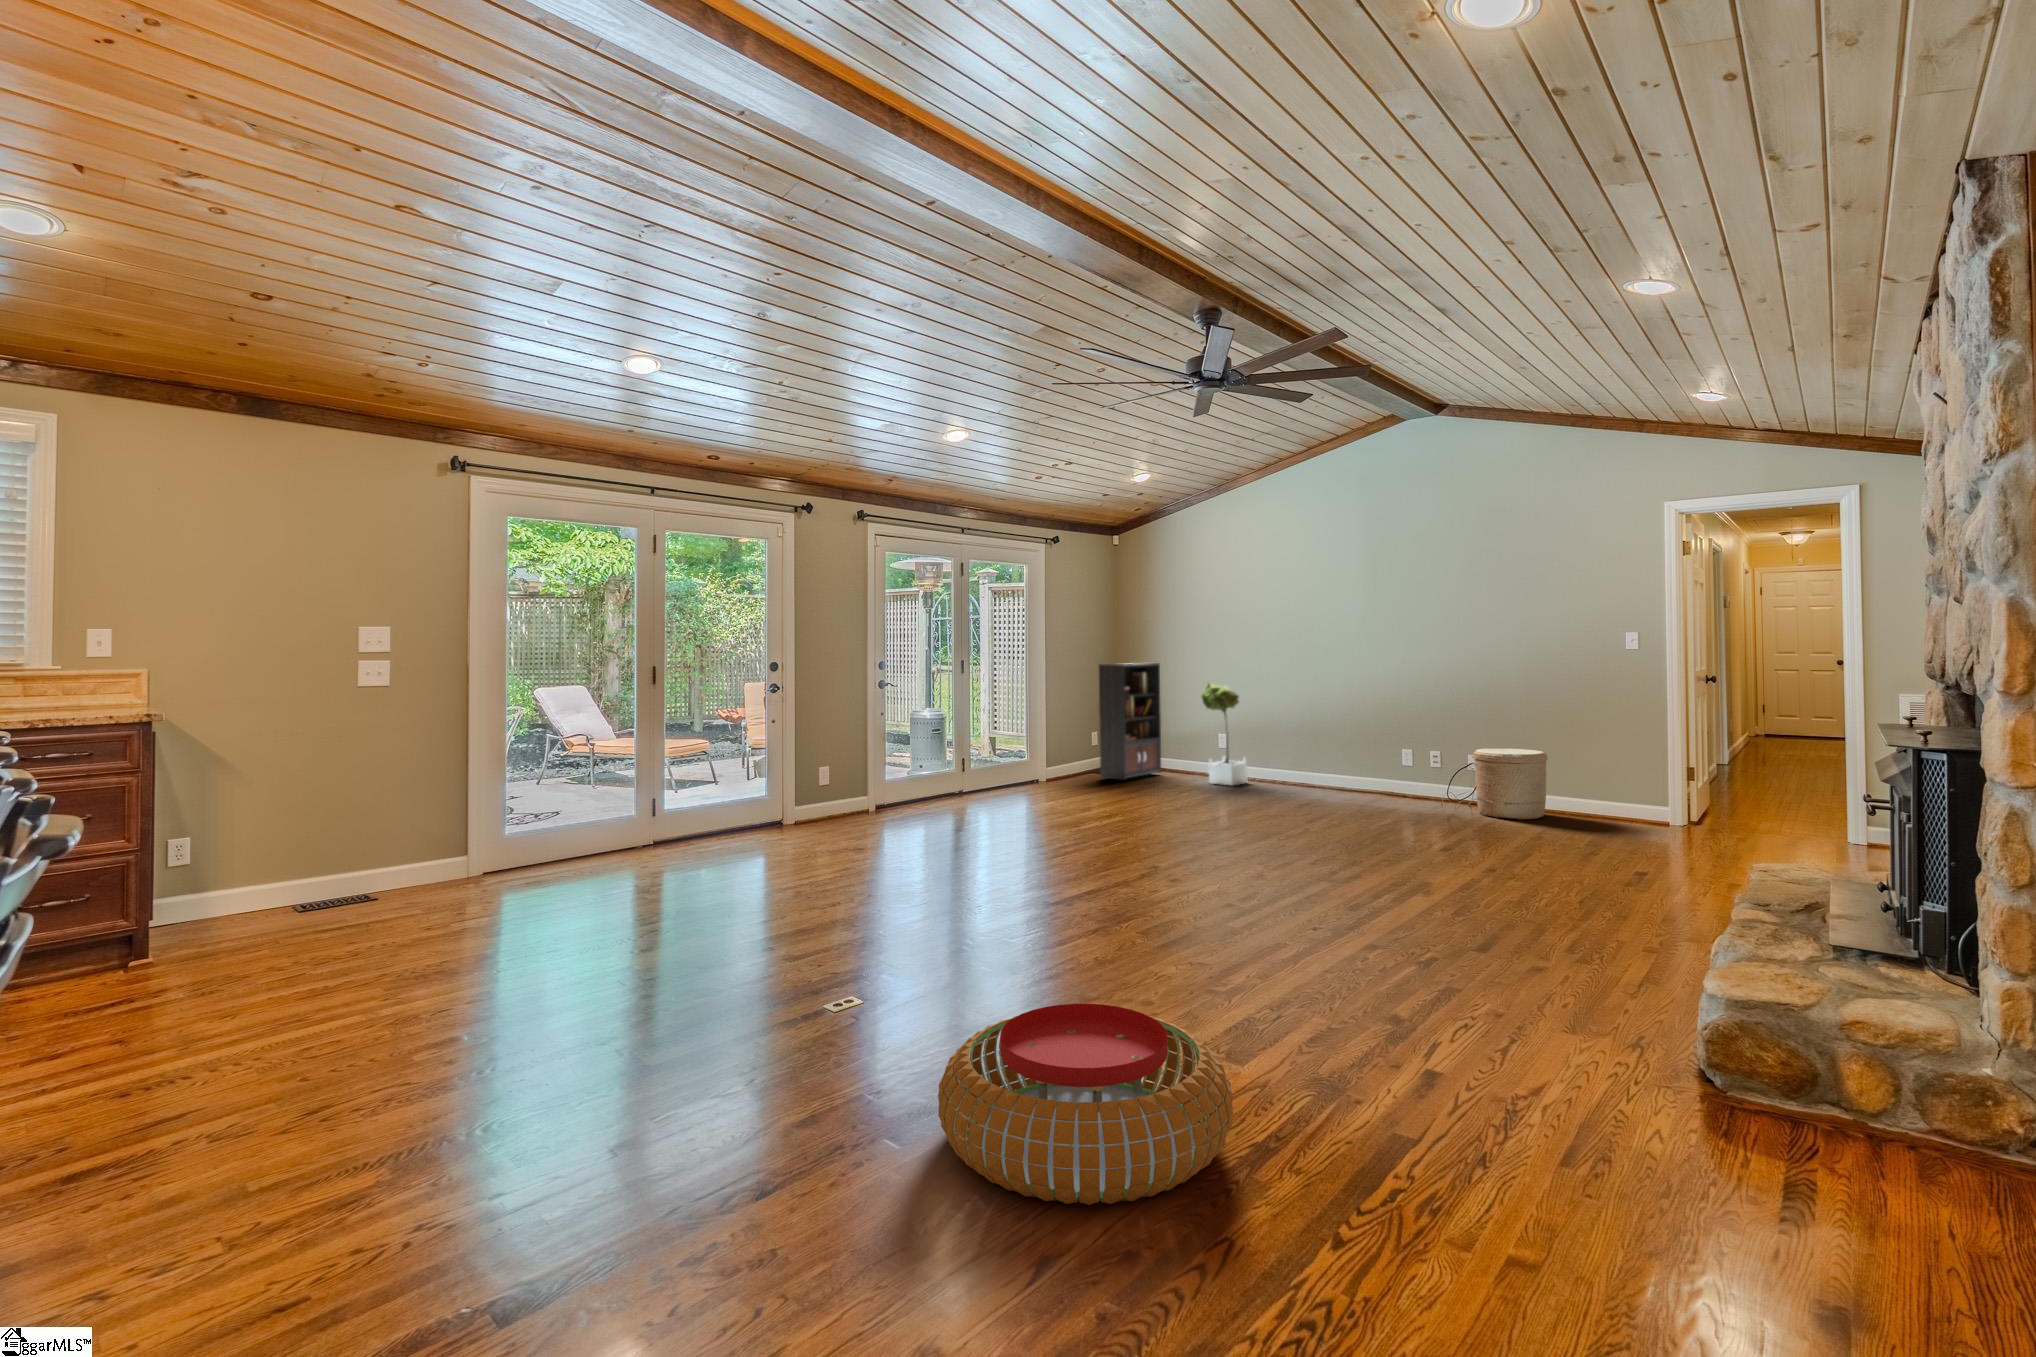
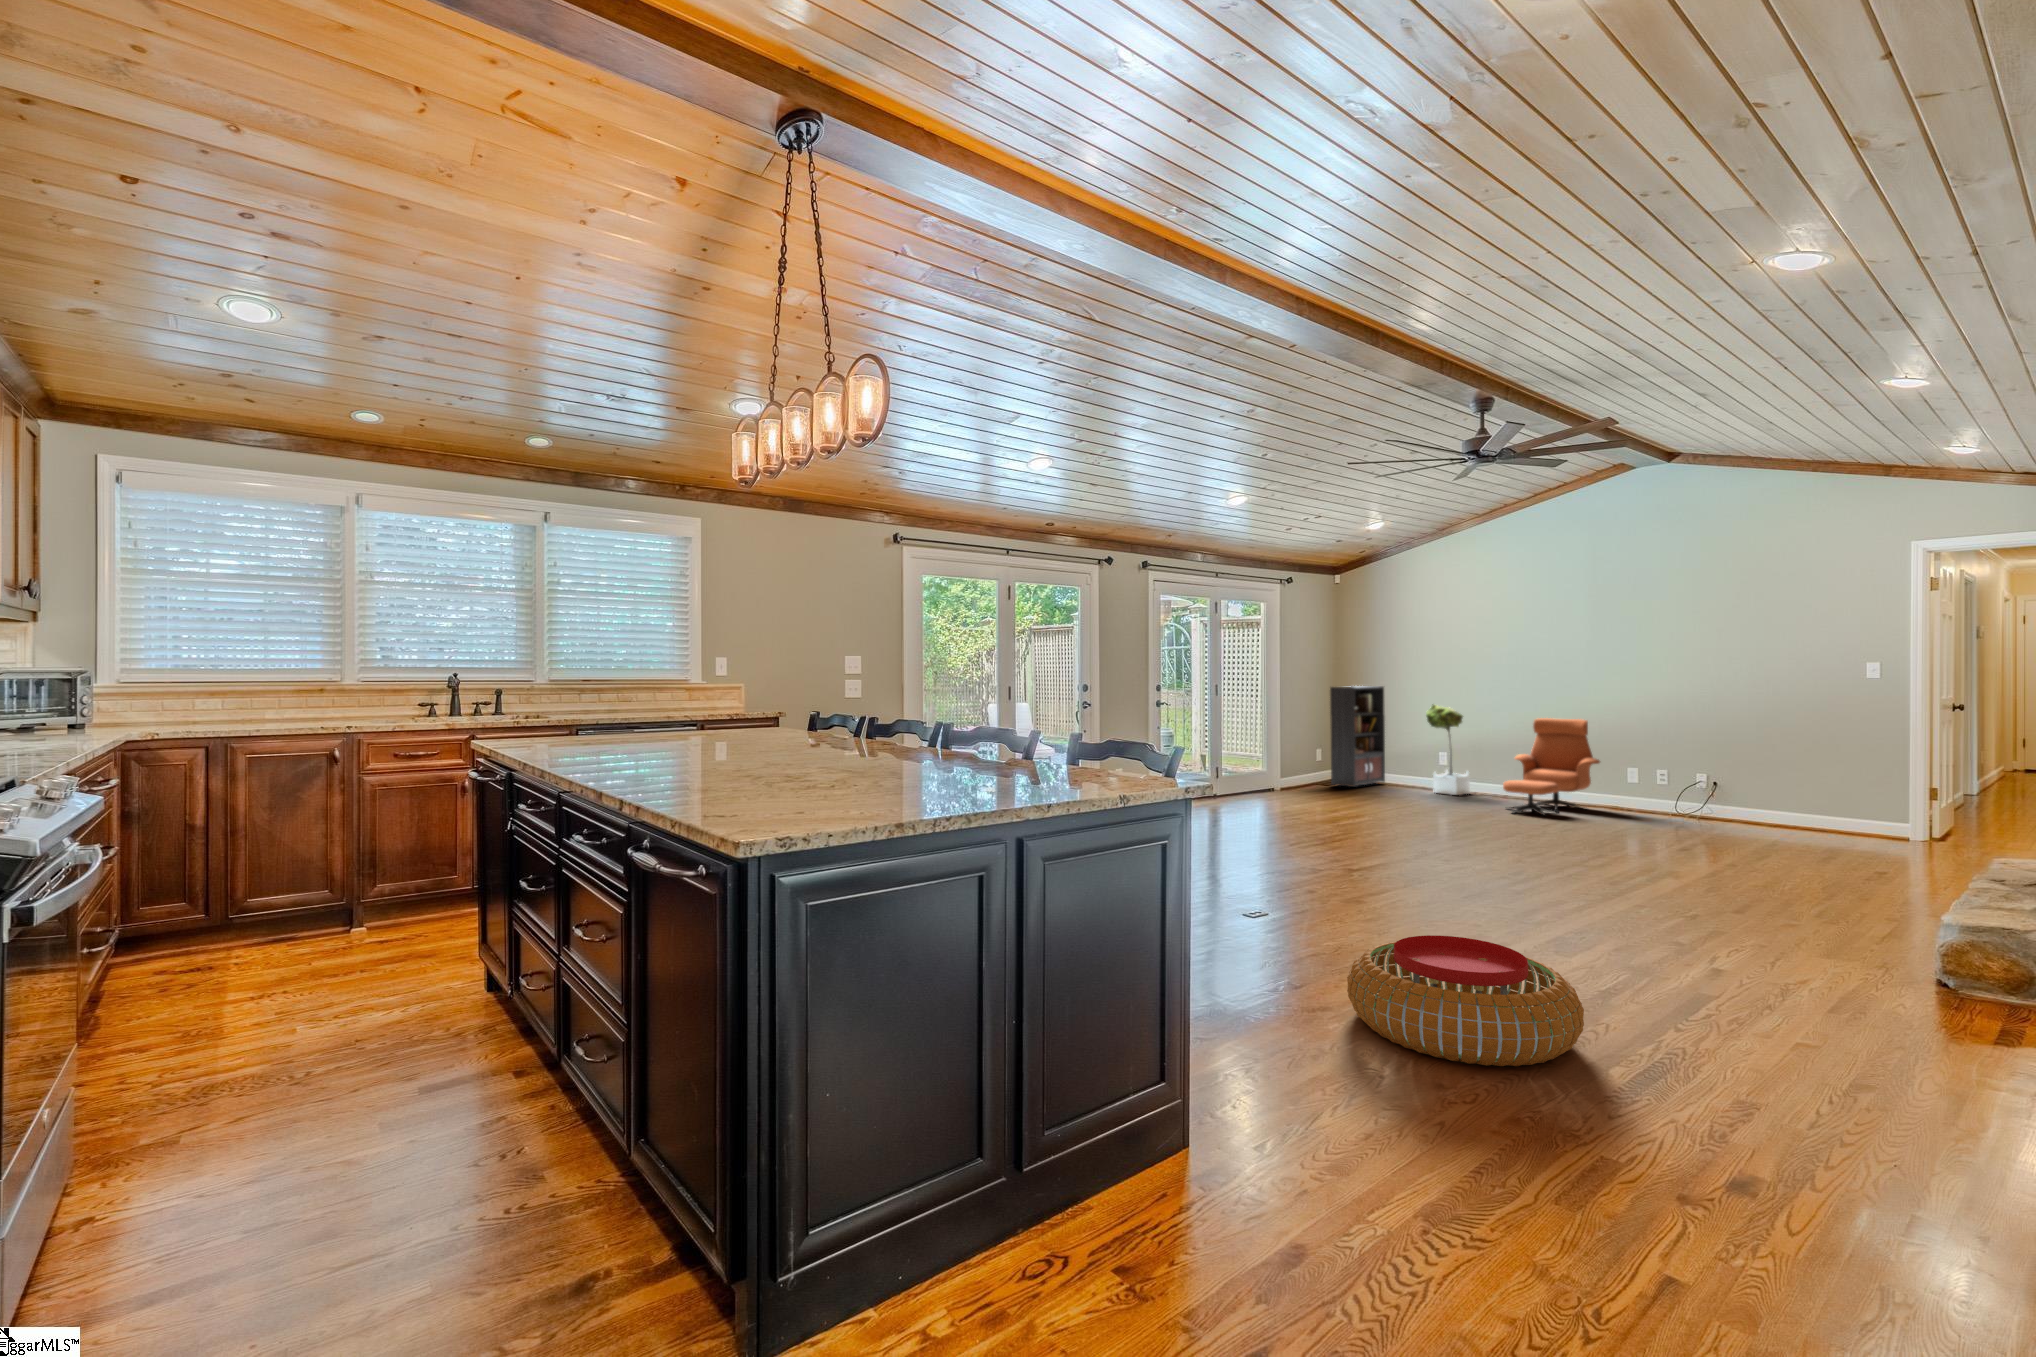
lounge chair: none [1274,697,1375,807] -> present [1503,718,1600,816]
woven basket: present [1473,749,1547,819] -> none [1705,768,1784,834]

